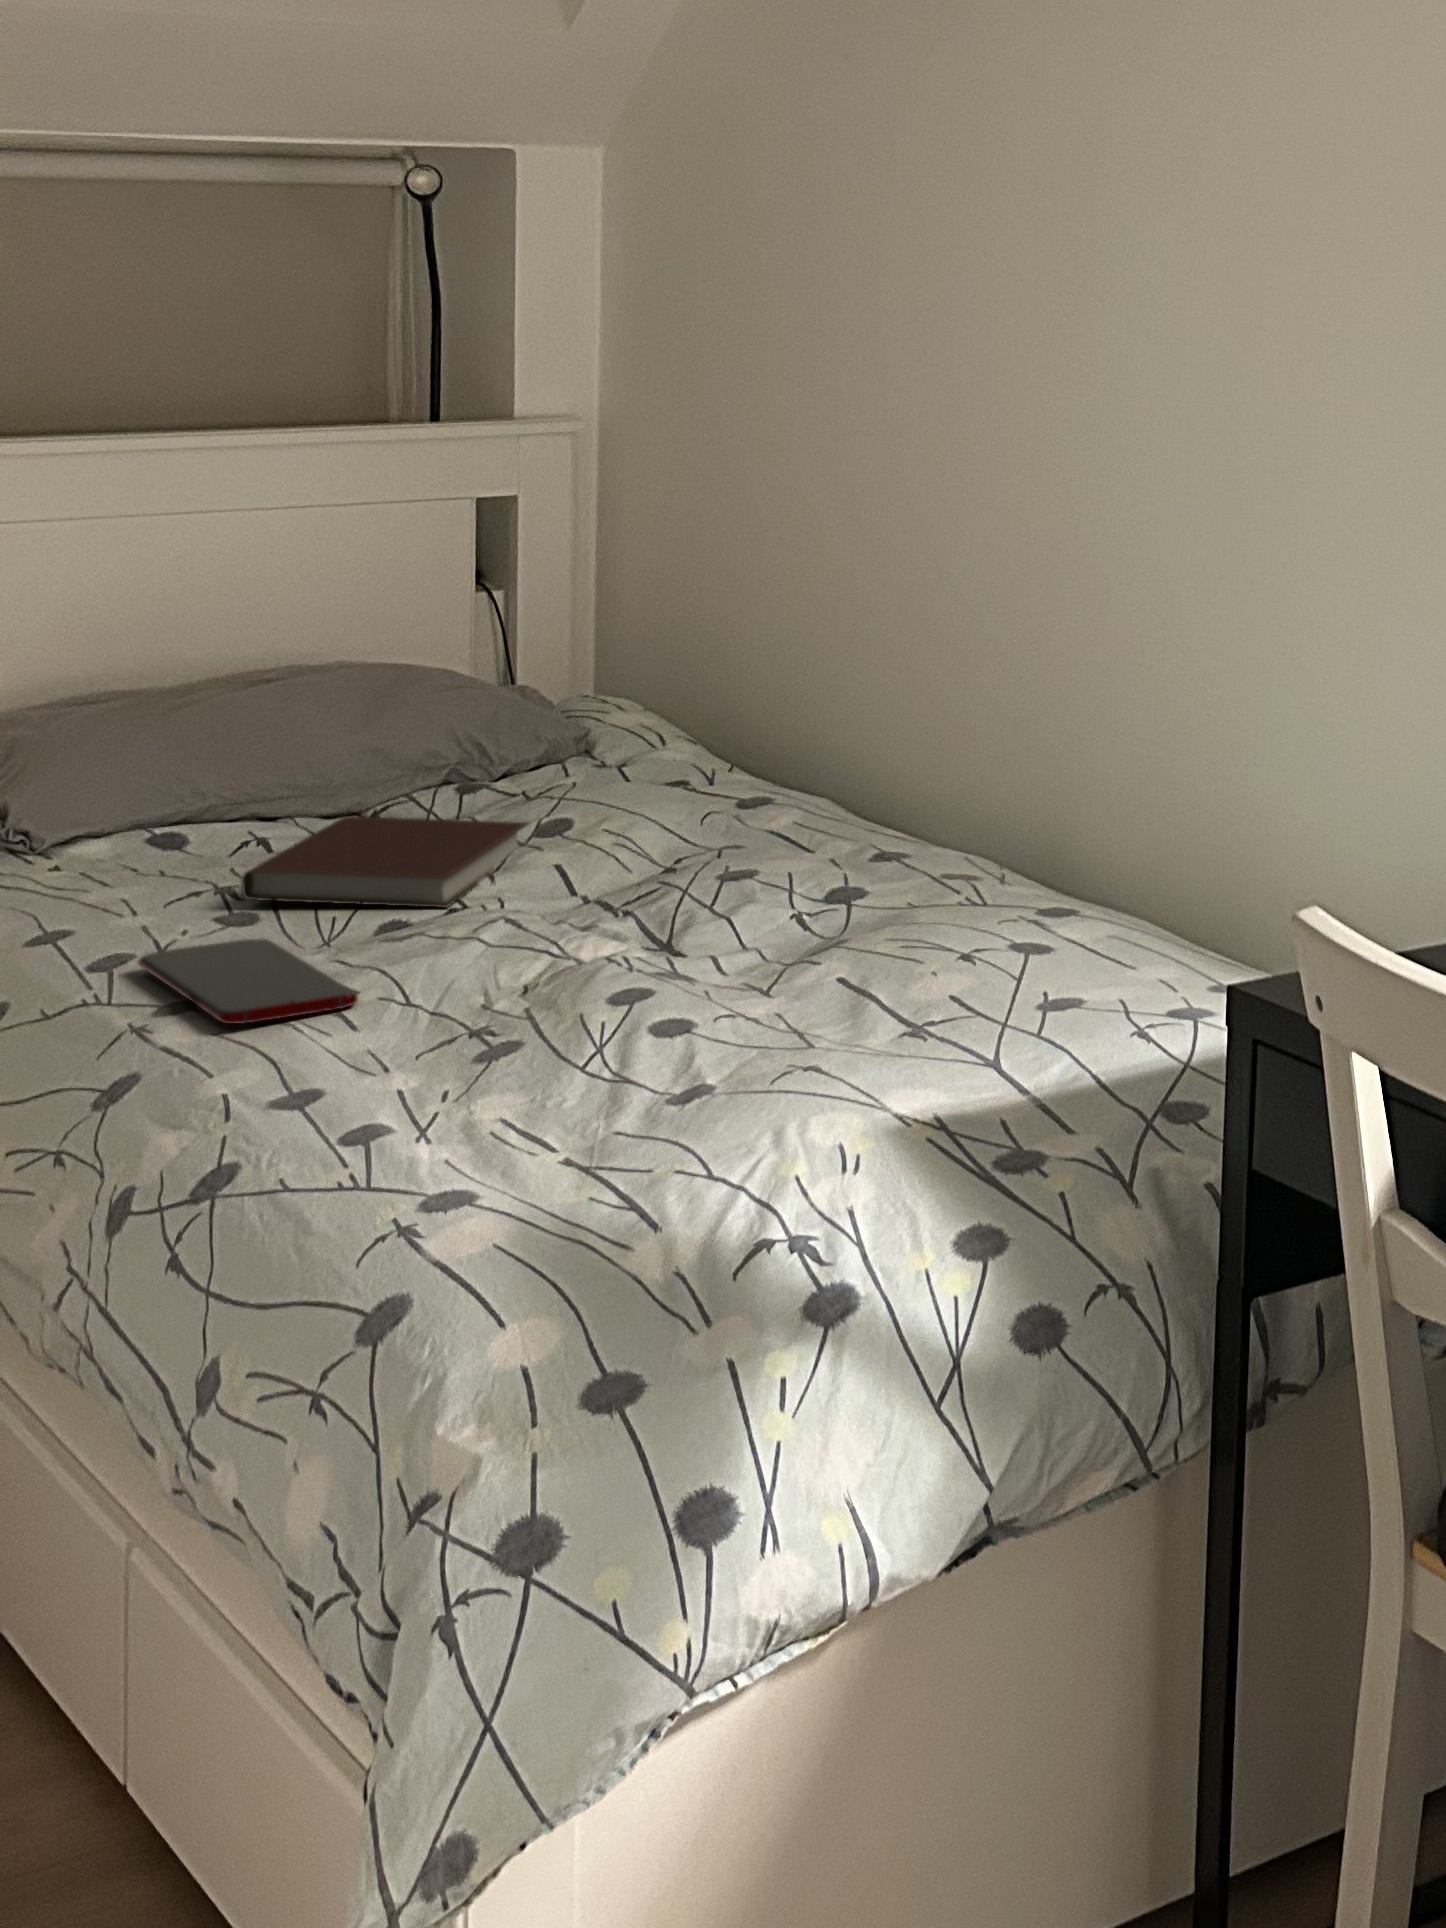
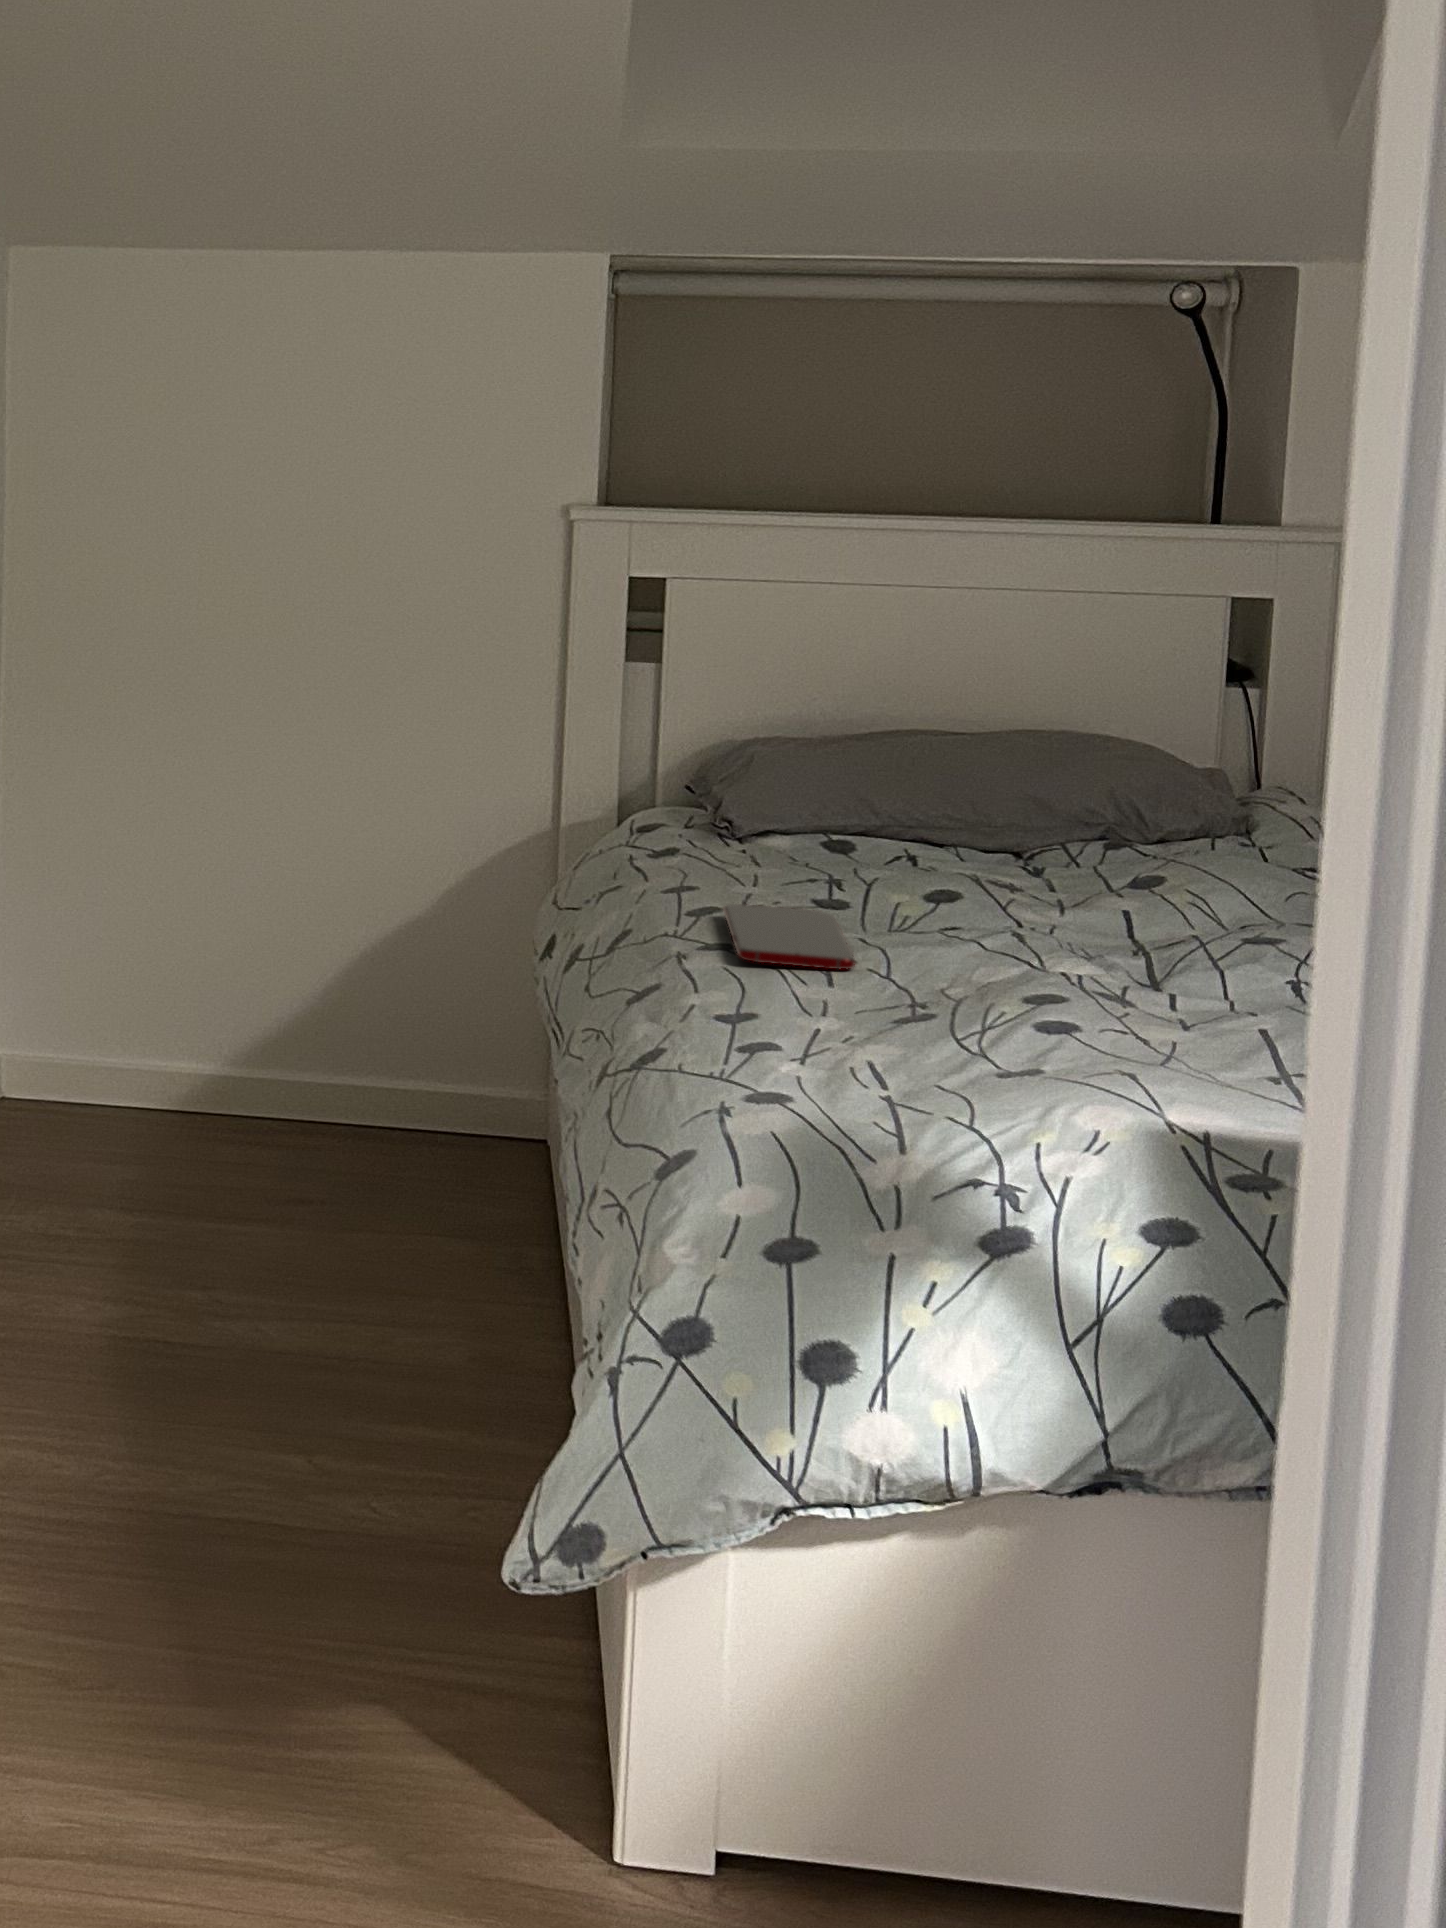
notebook: present [242,816,528,908] -> none [844,844,1123,924]

